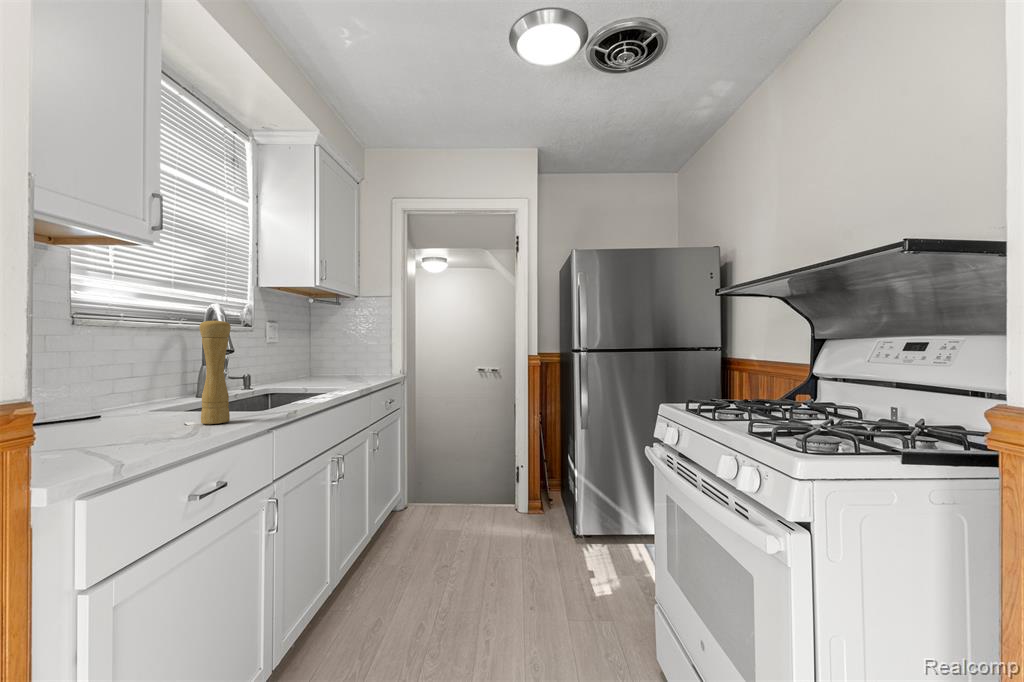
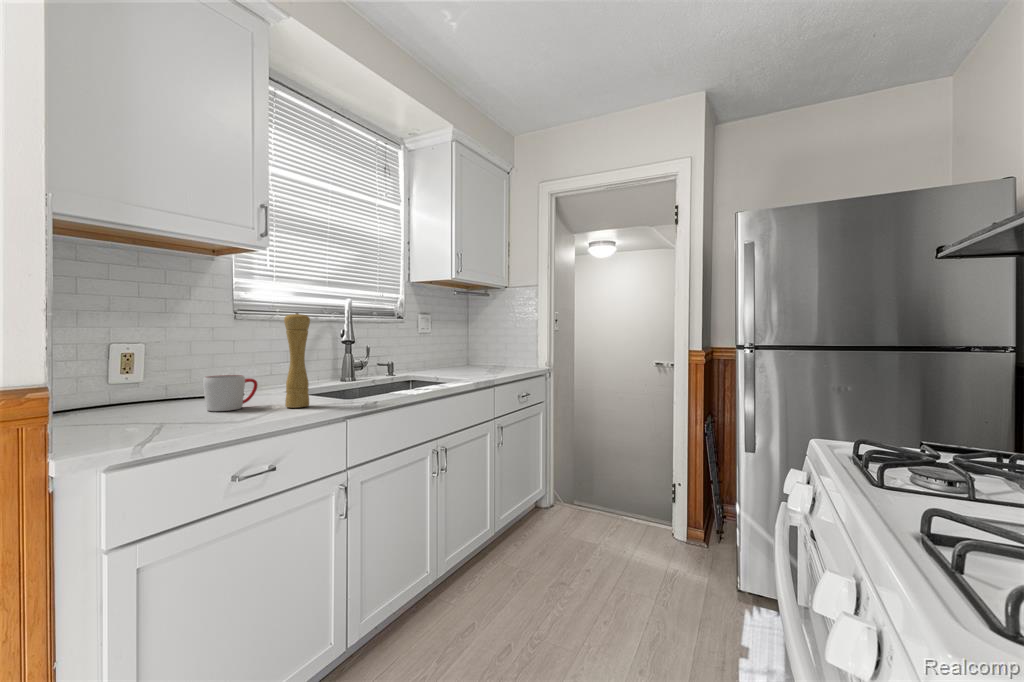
mug: none [94,391,155,435] -> present [203,375,257,411]

